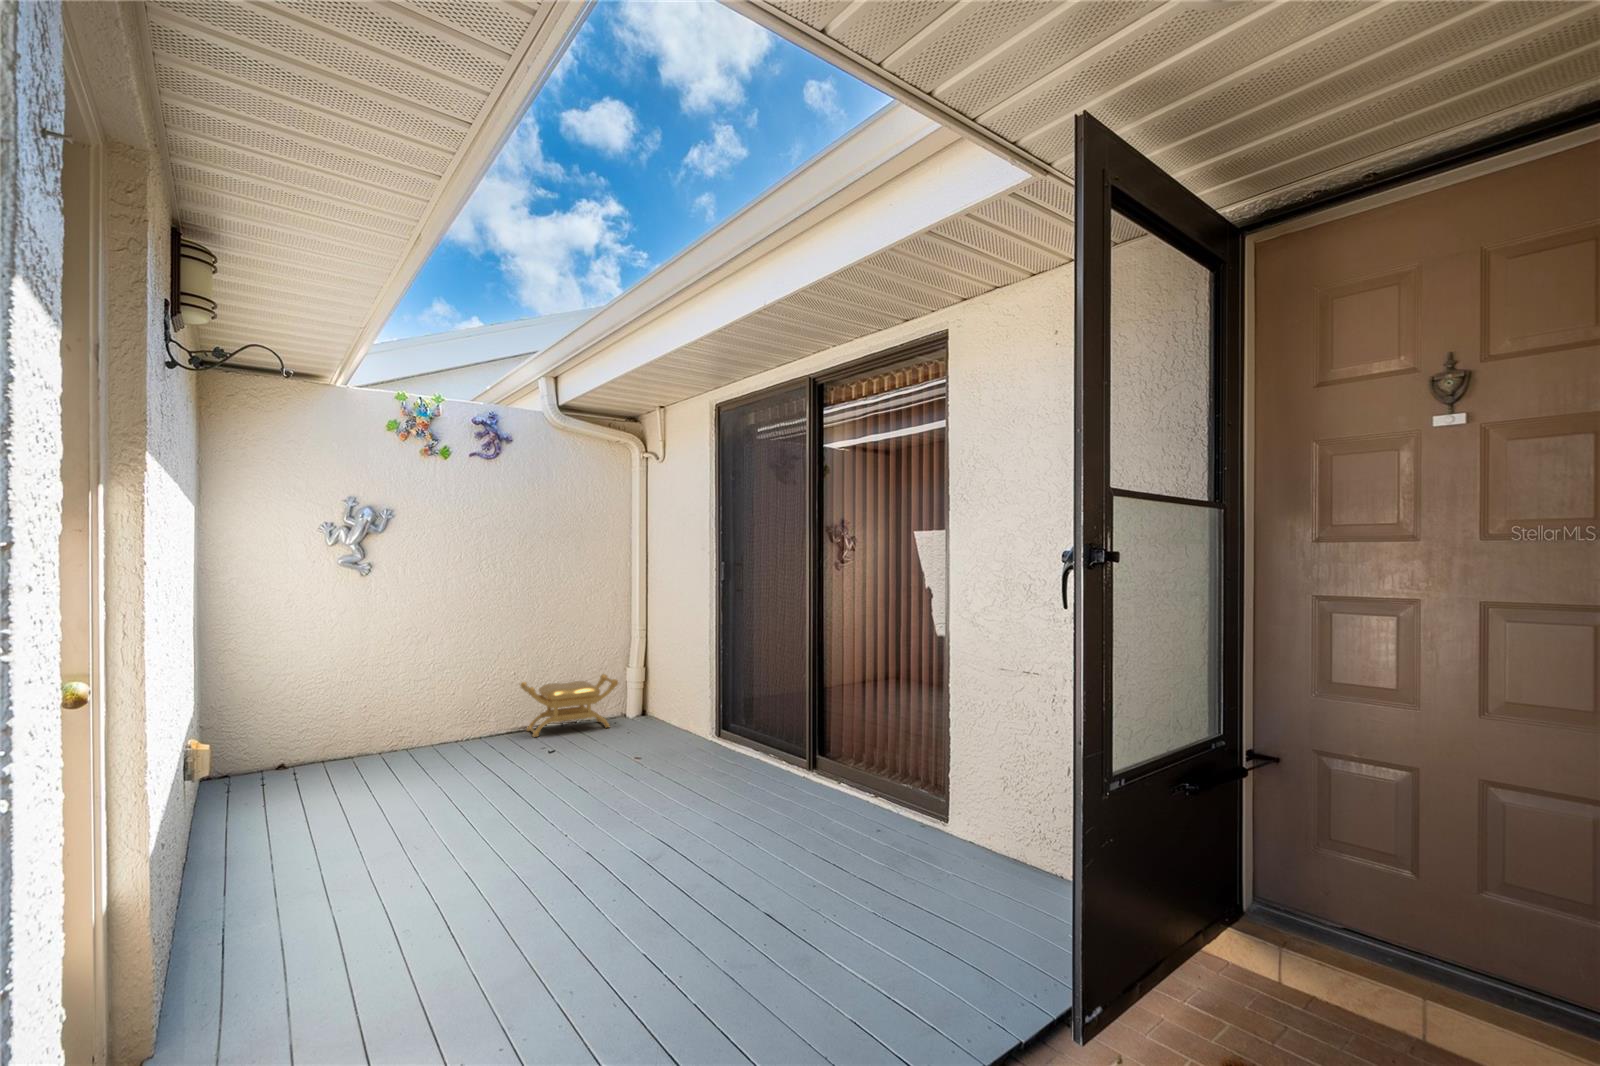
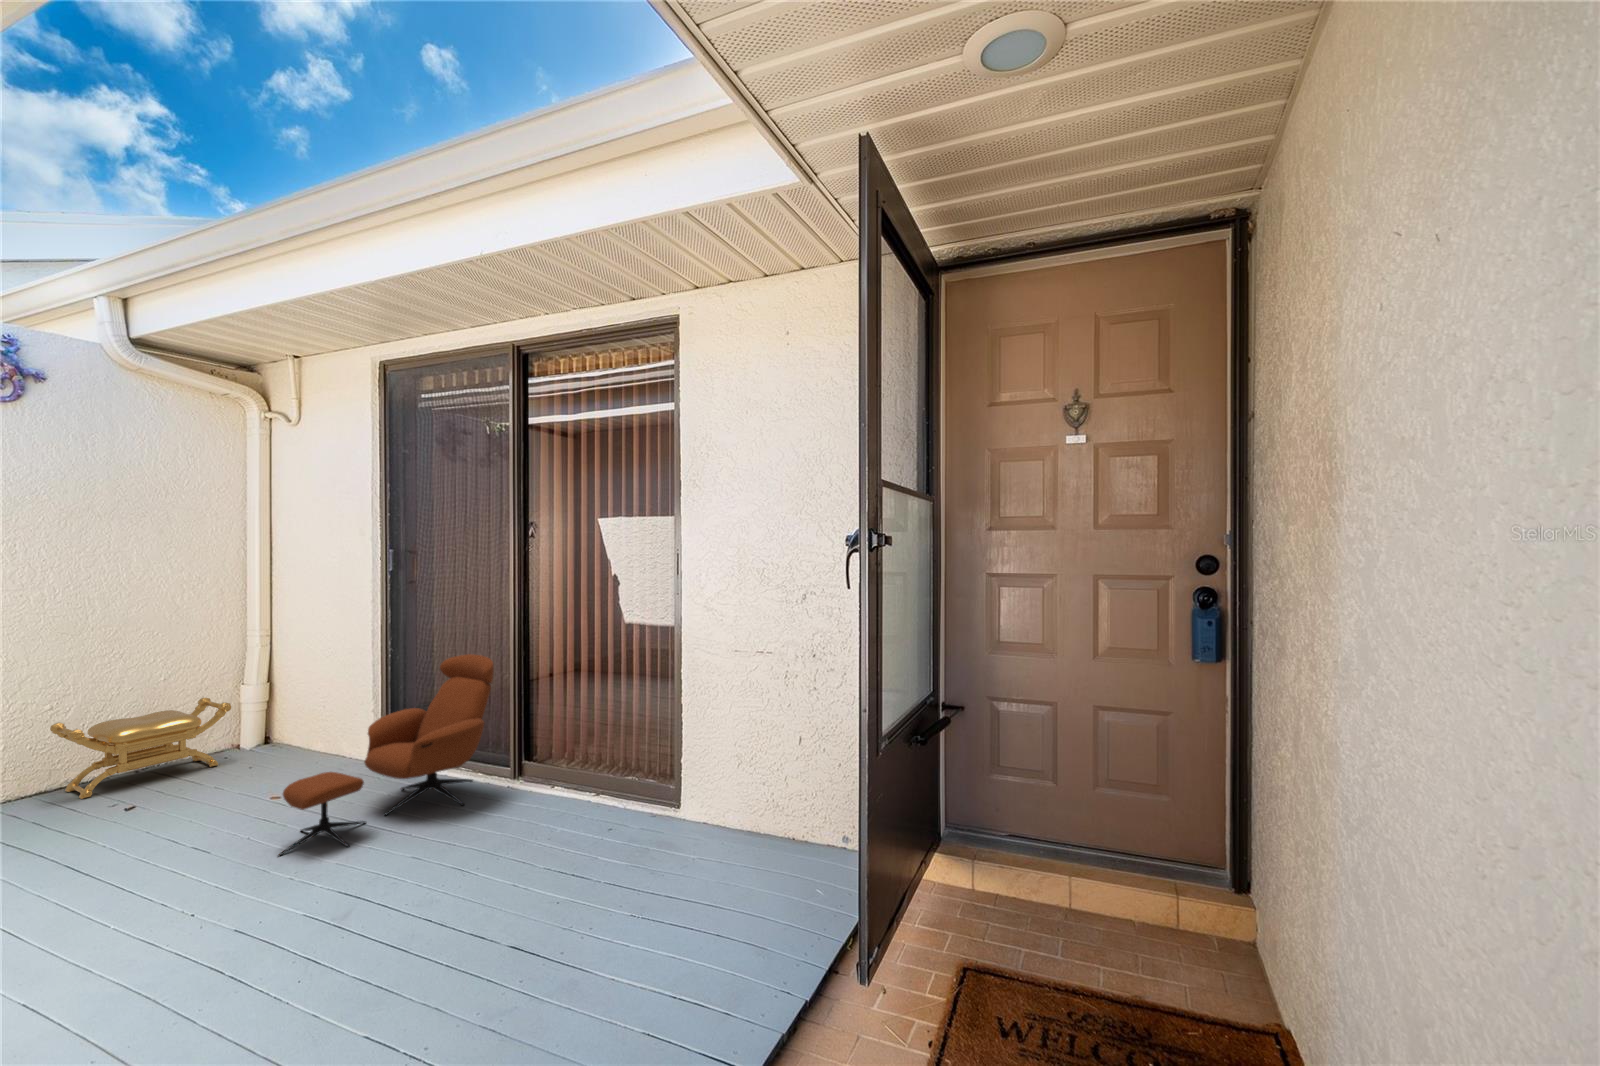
lounge chair: none [631,656,792,804] -> present [278,654,494,857]

